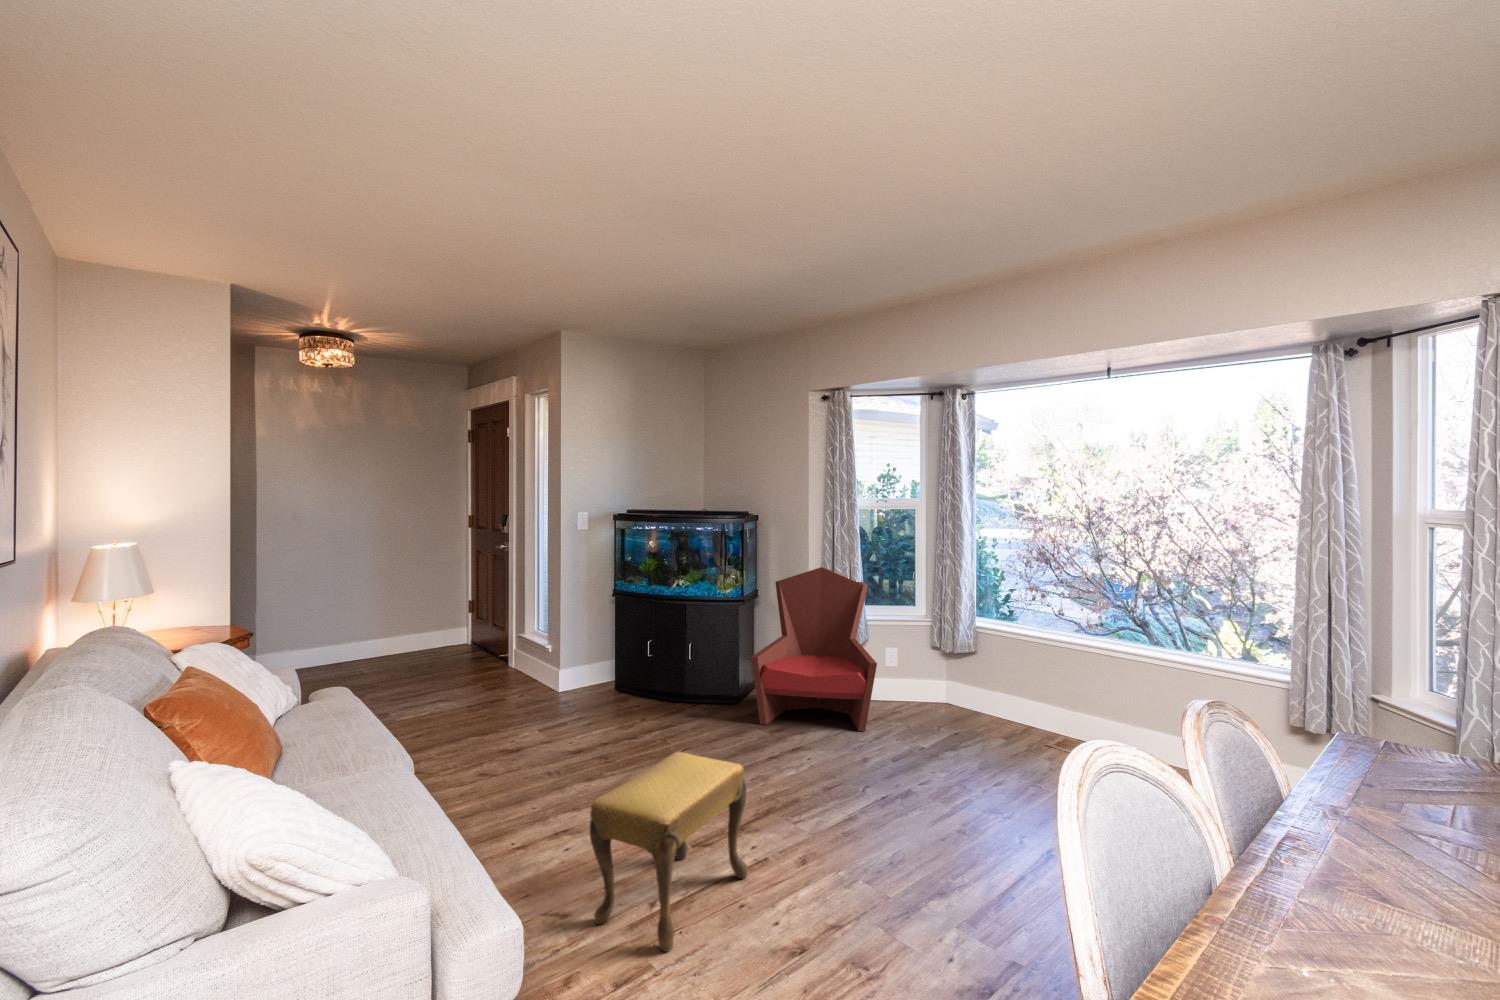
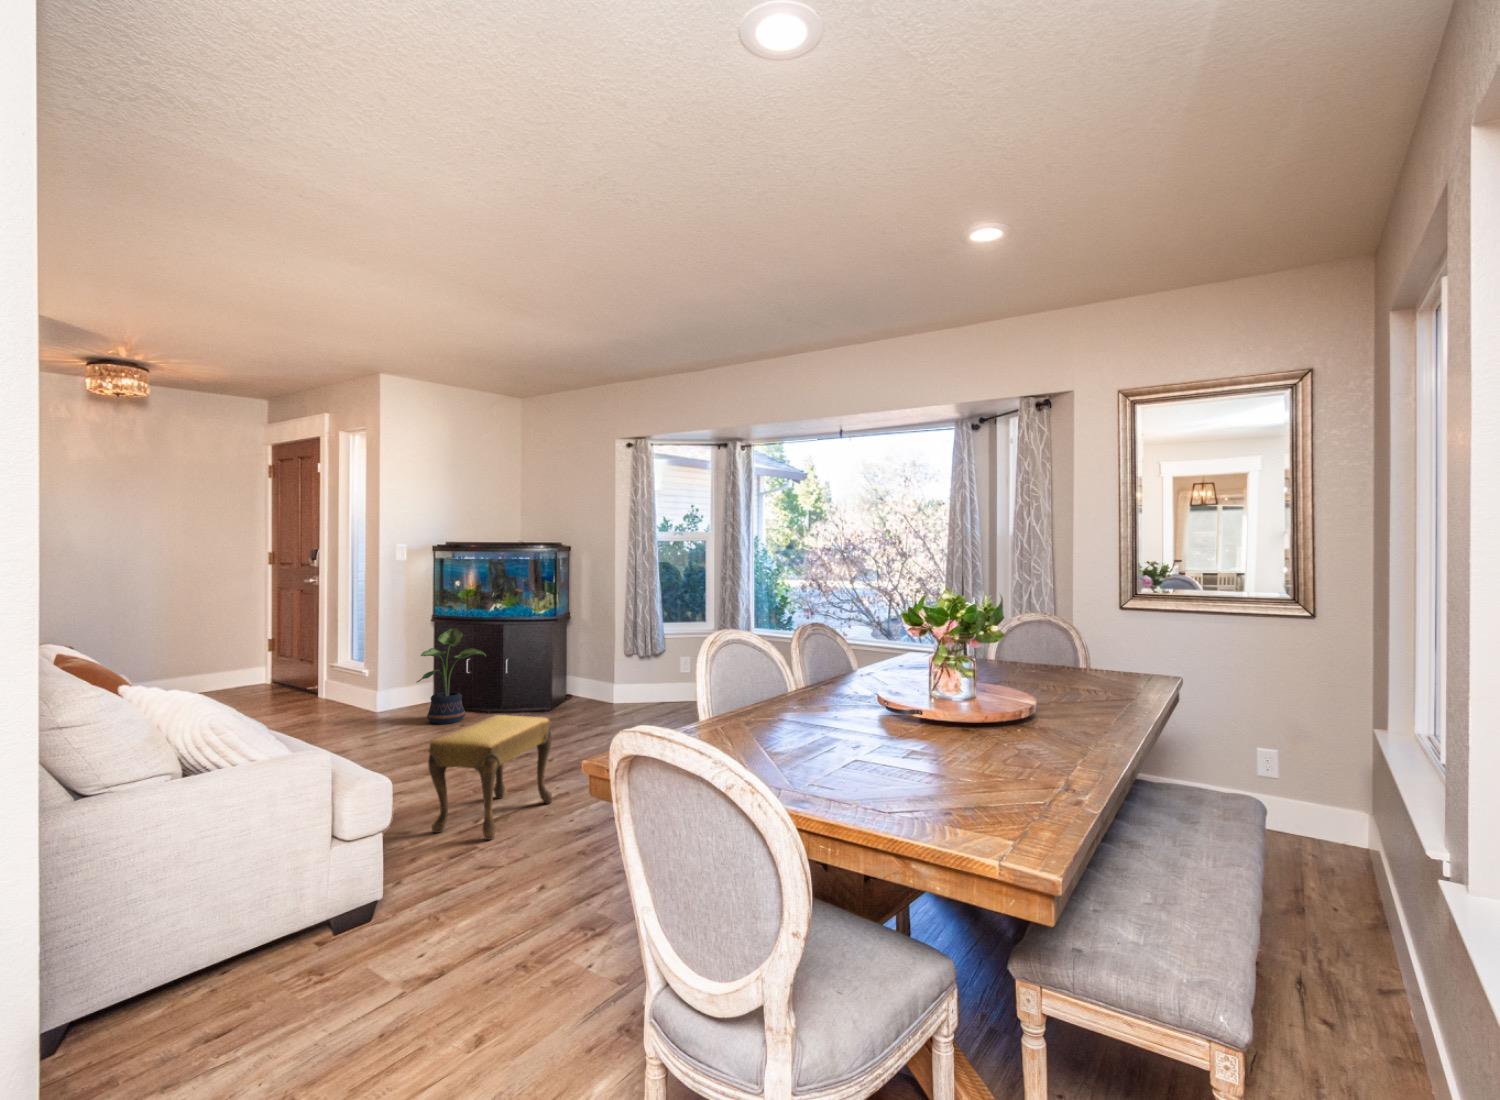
armchair: present [751,567,877,731] -> none [560,590,667,722]
potted plant: none [596,606,669,716] -> present [417,628,486,724]

